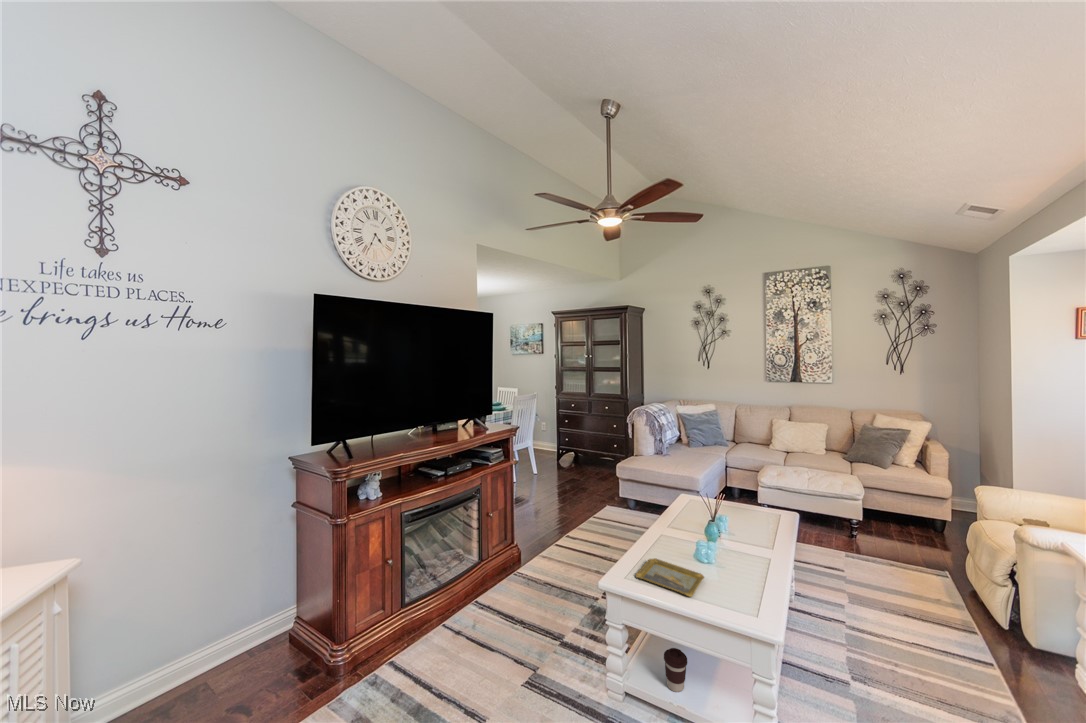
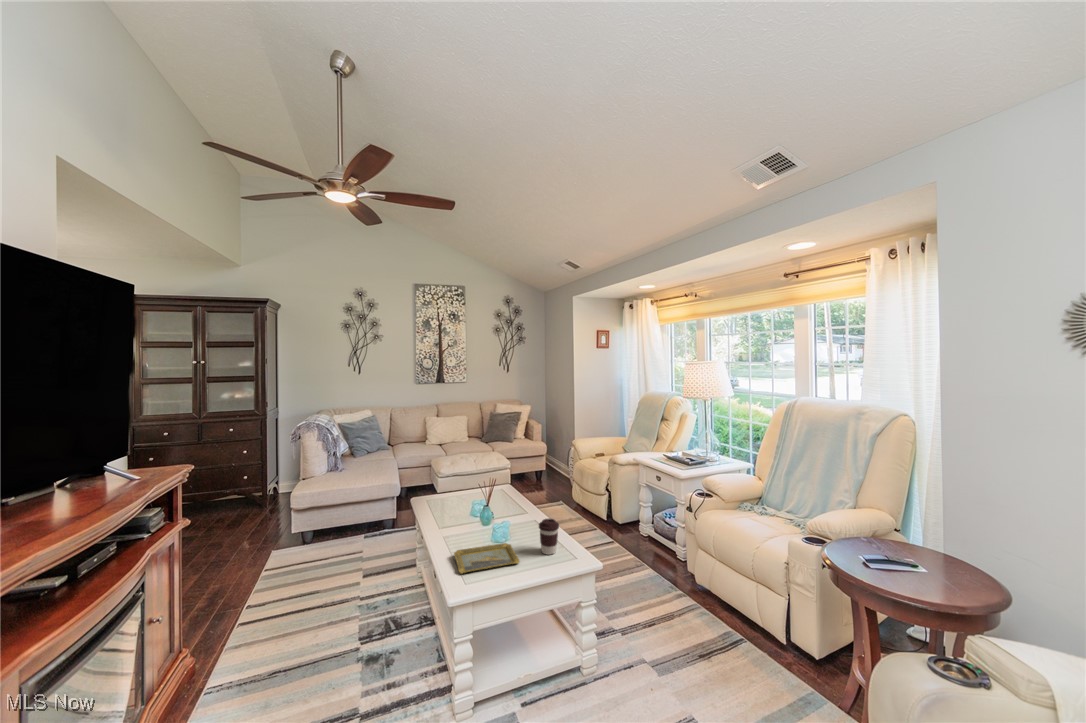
coffee cup: present [664,648,687,692] -> present [539,519,559,555]

